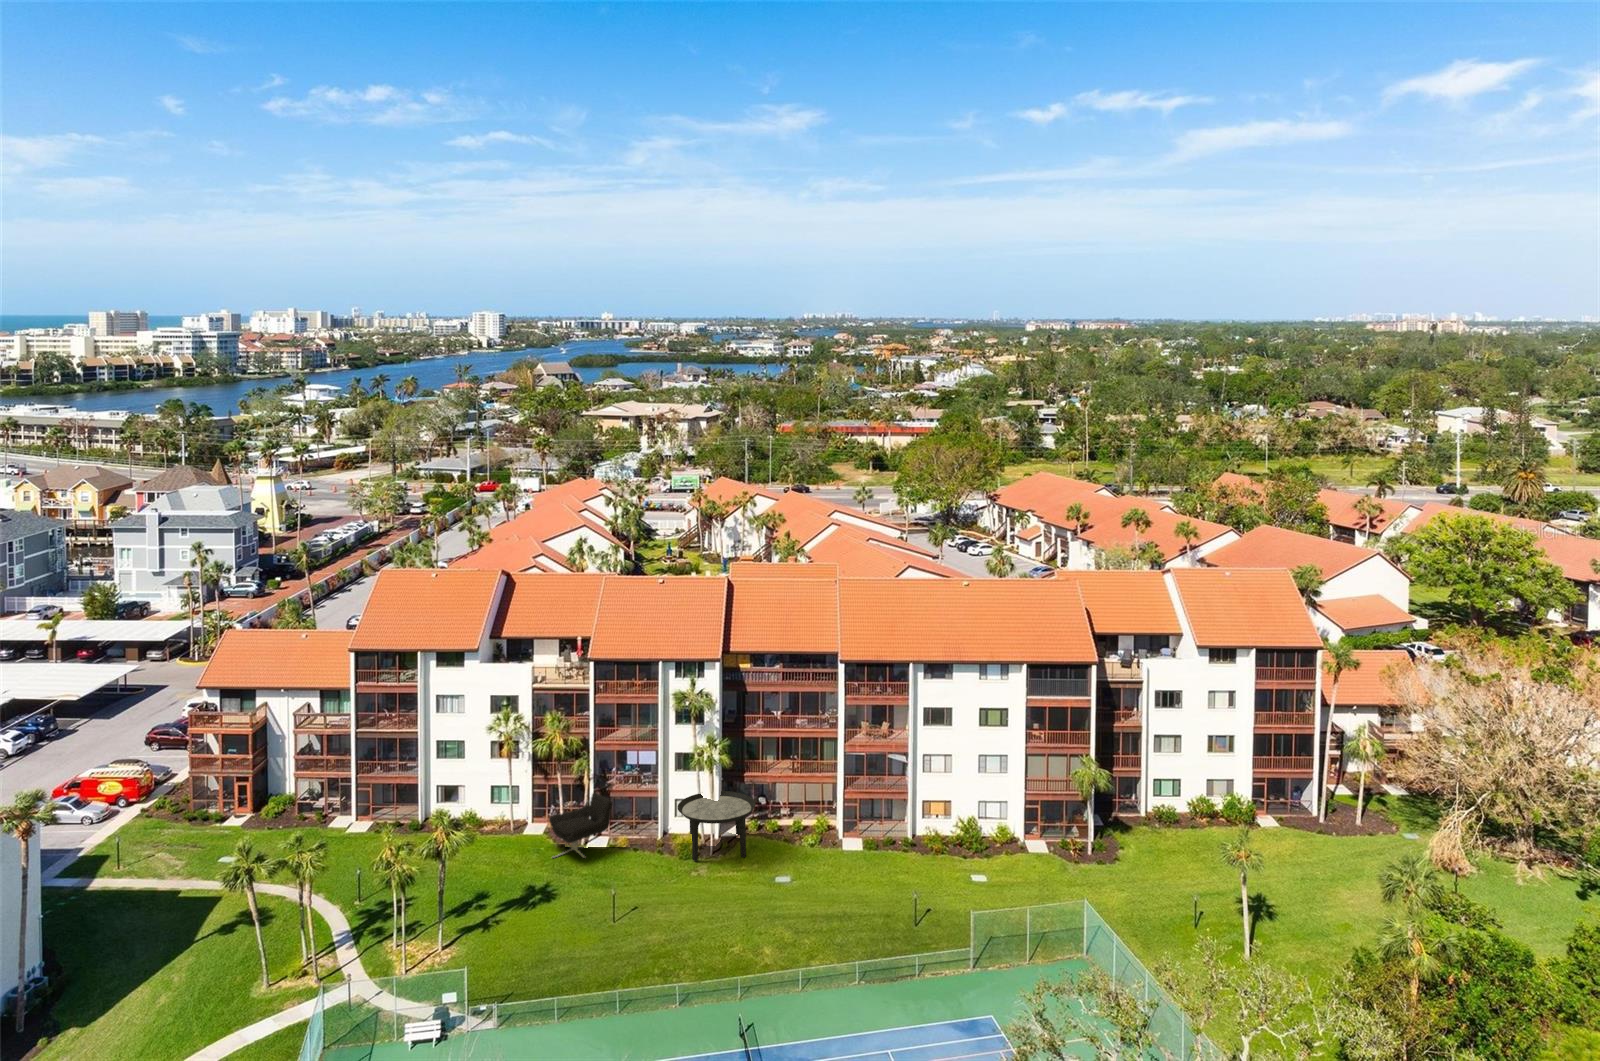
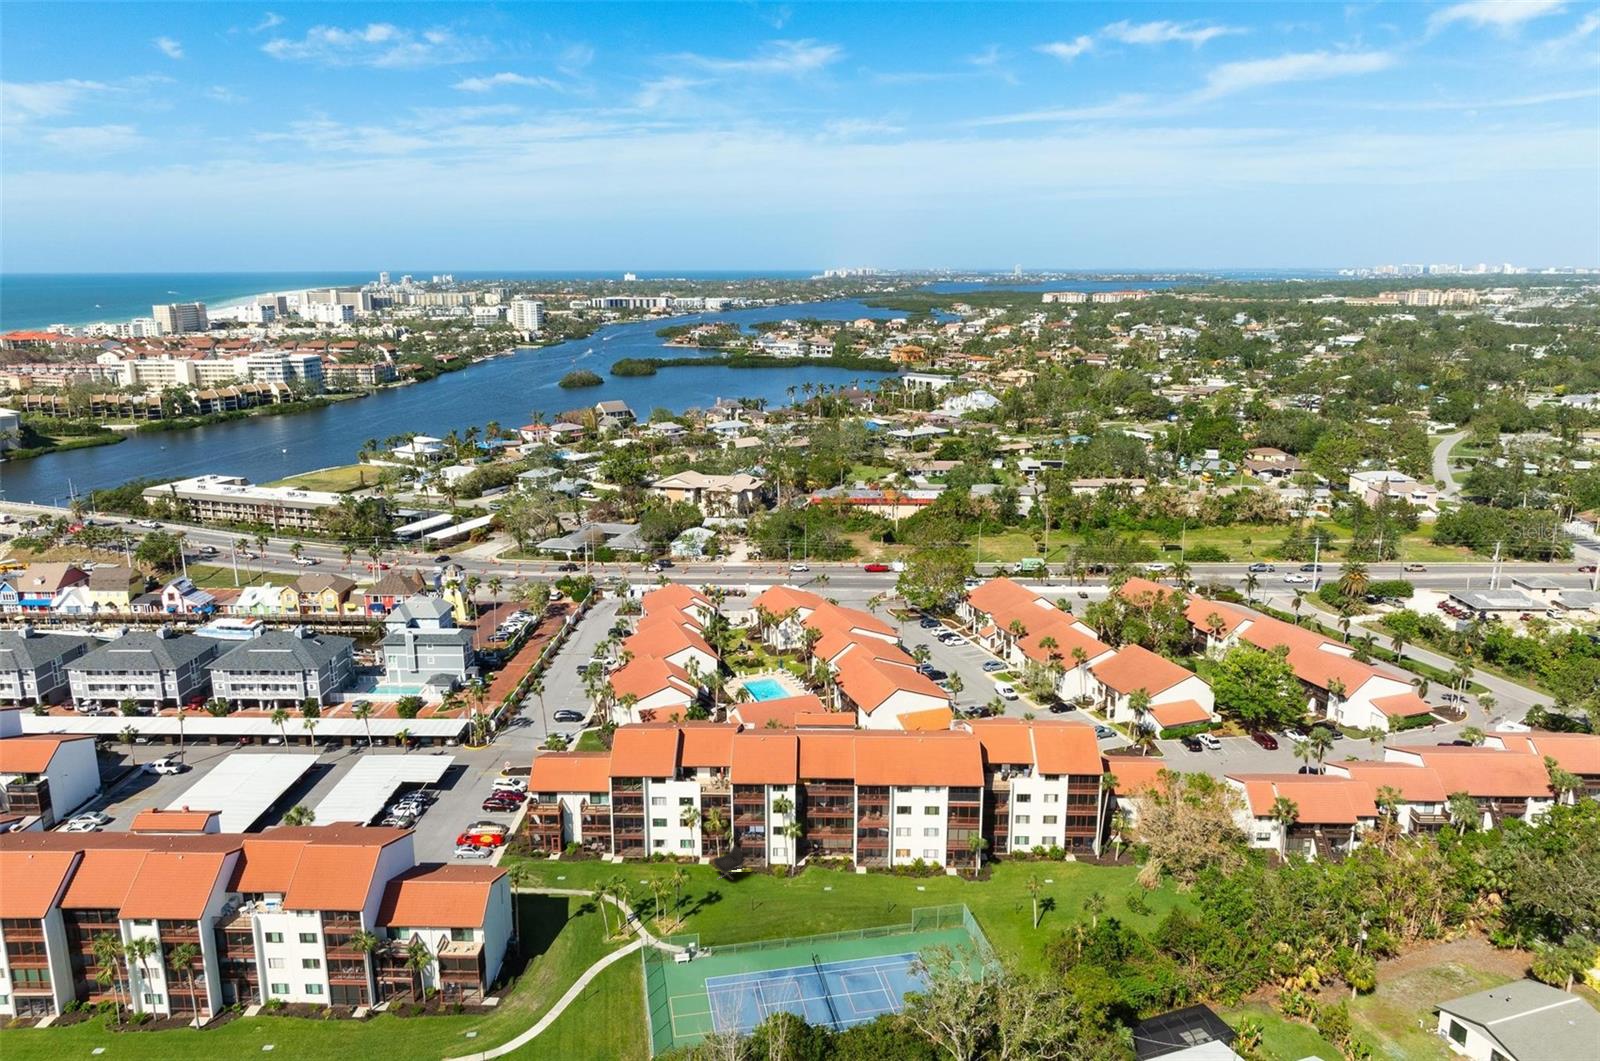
round table: present [678,791,756,861] -> none [777,845,815,882]

